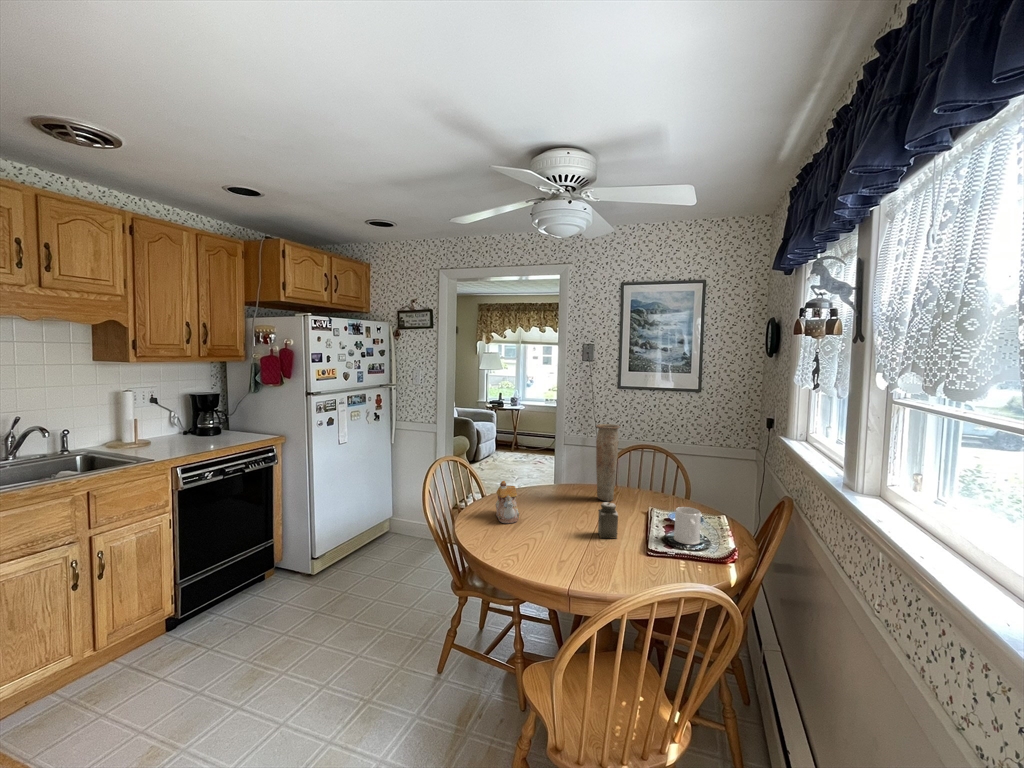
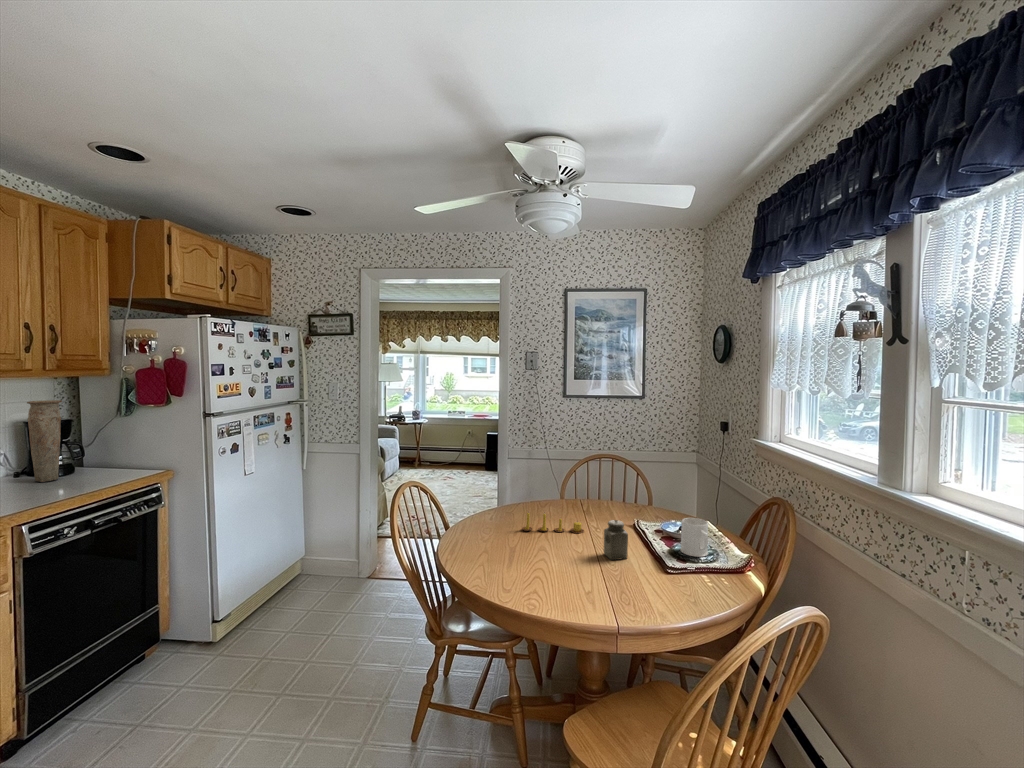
vase: present [596,424,620,501] -> present [27,400,62,482]
teapot: present [496,481,519,523] -> none [481,506,512,555]
candle: none [539,490,595,514] -> present [522,513,584,533]

